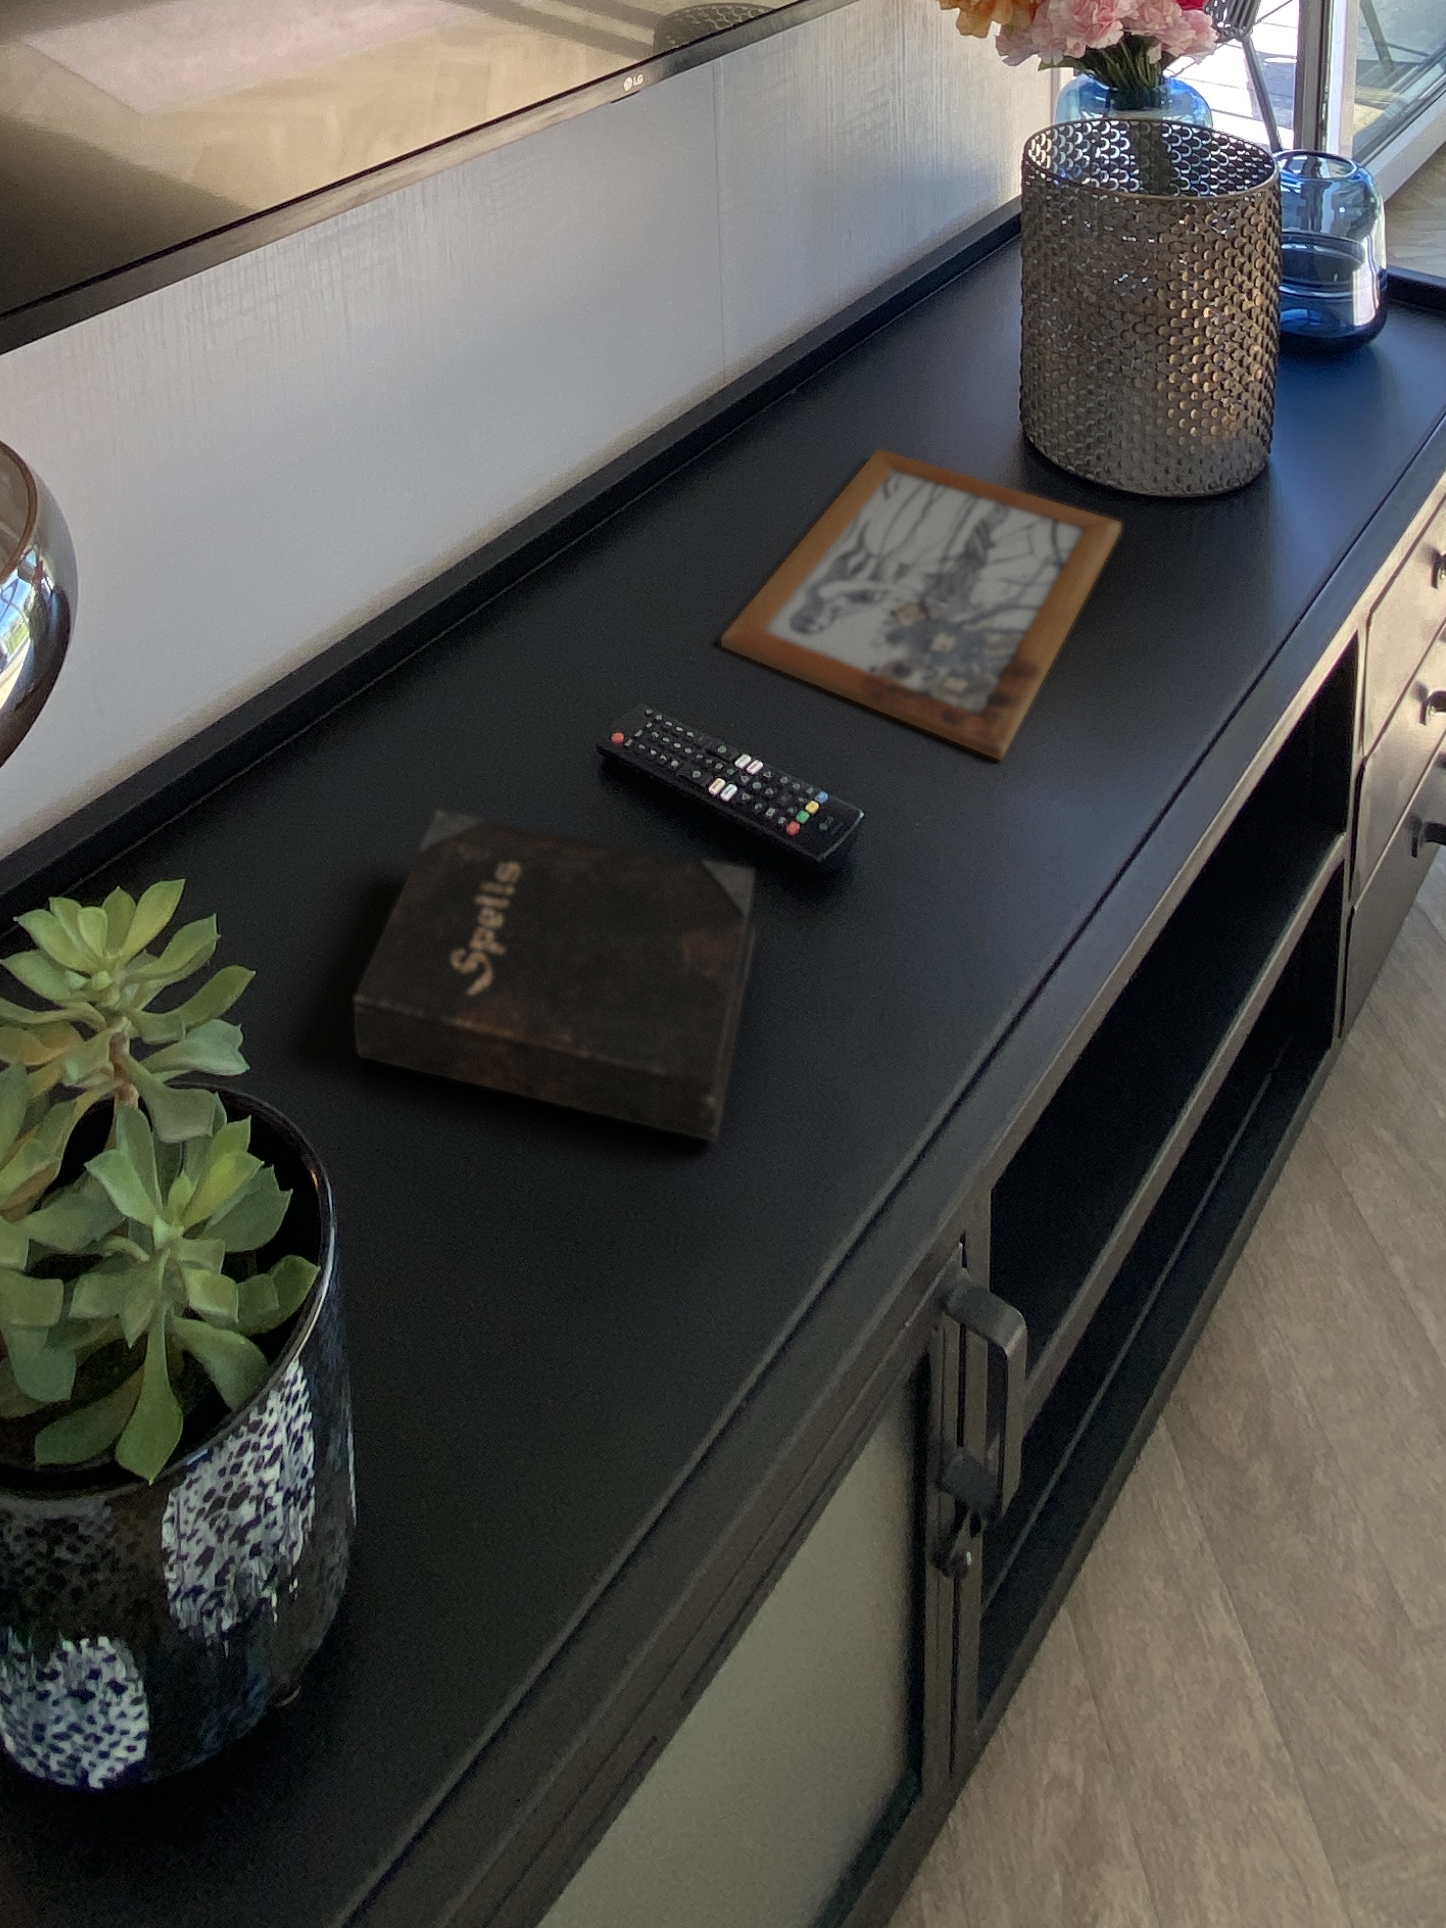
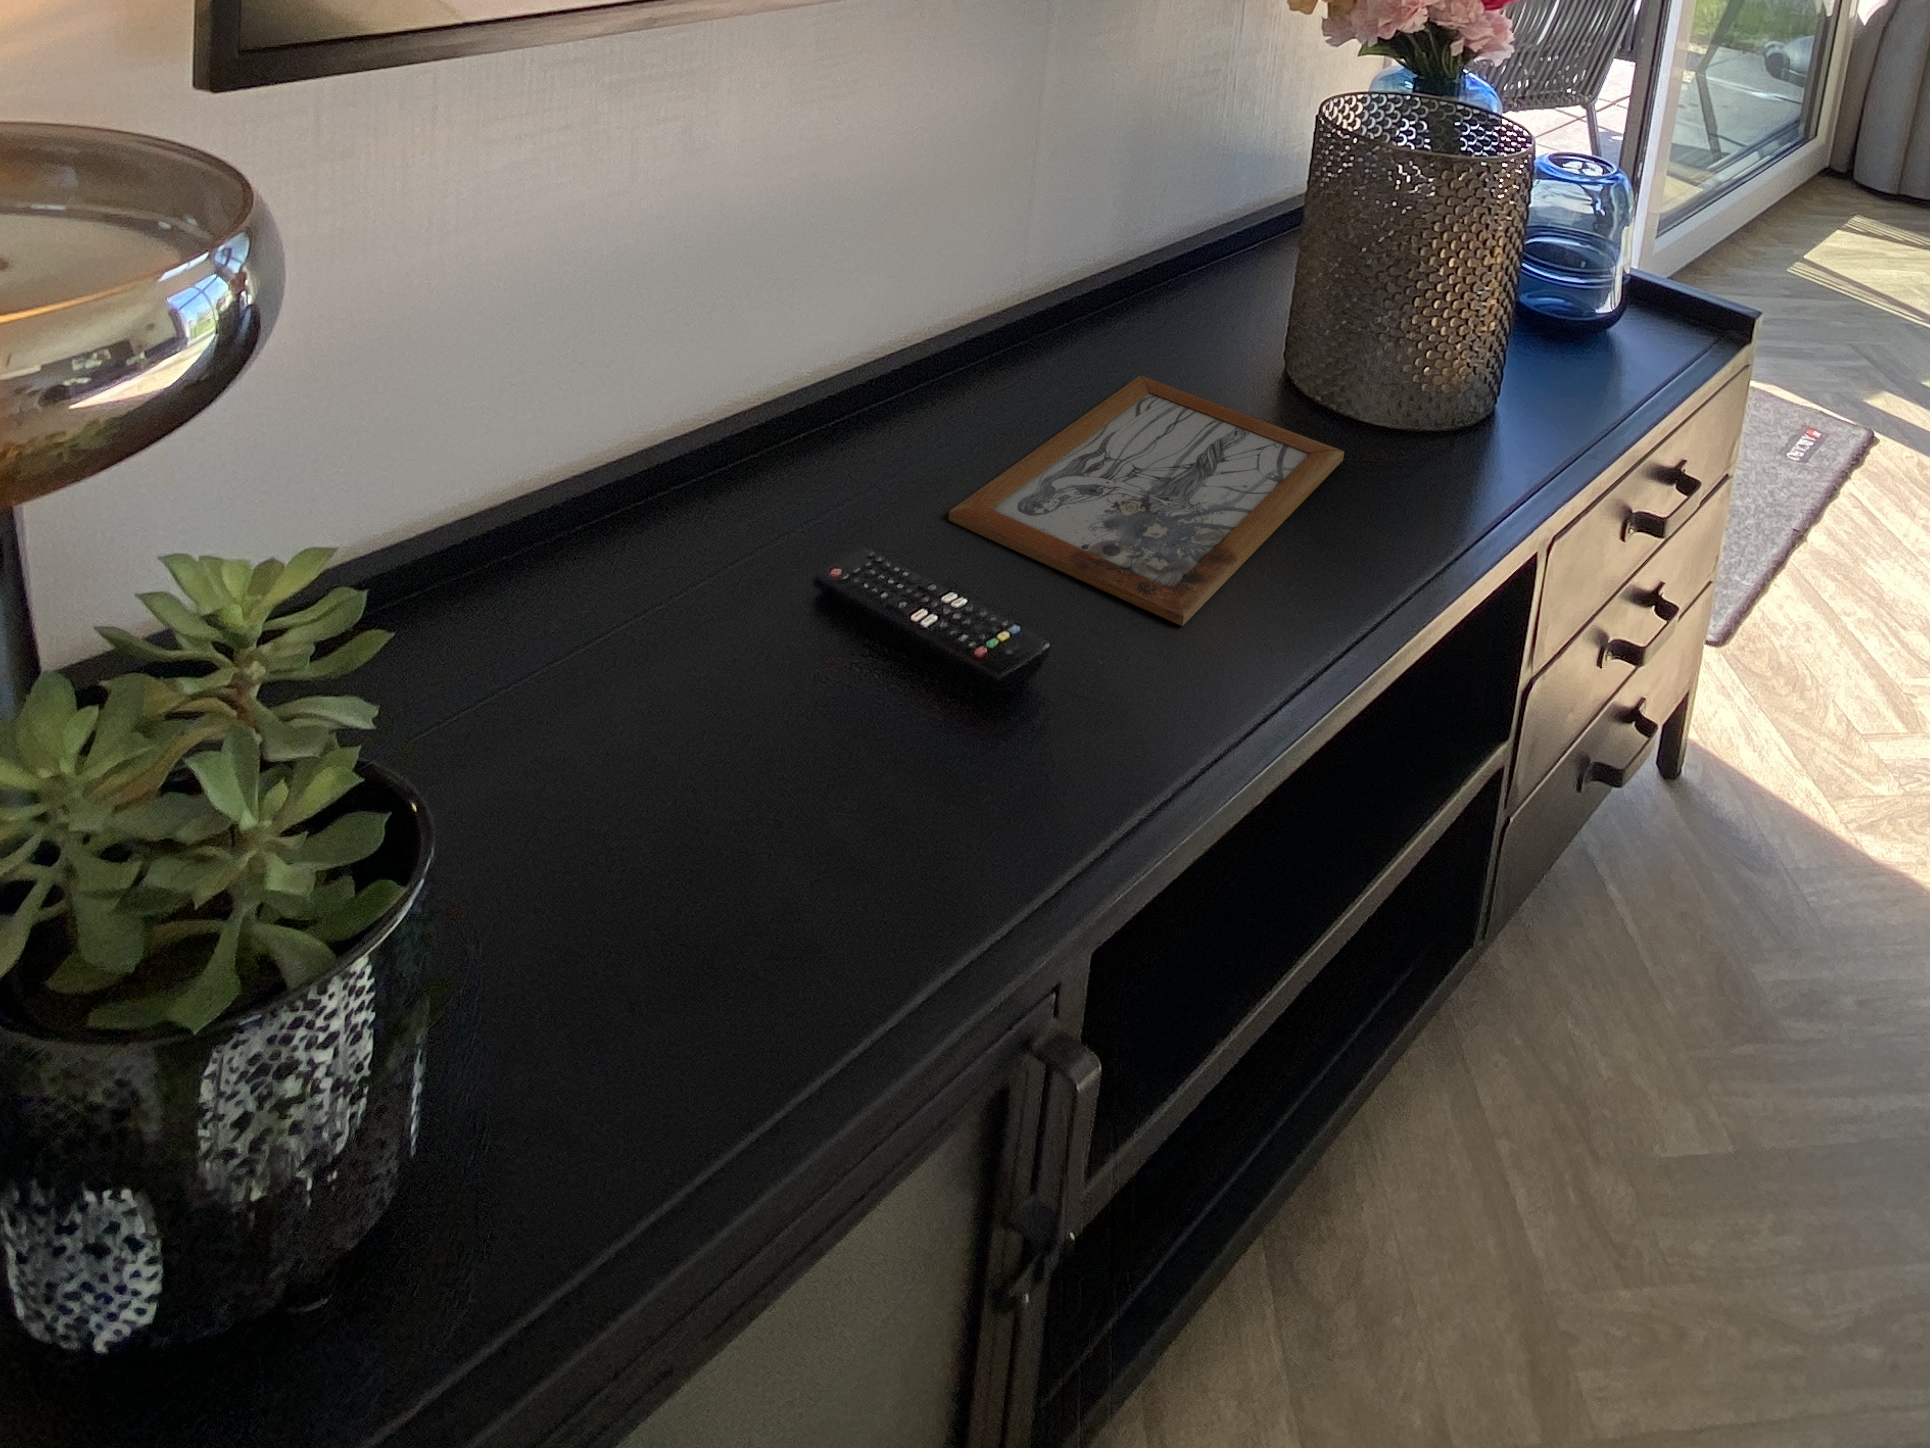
hardback book: present [354,810,755,1141] -> none [505,615,922,894]

